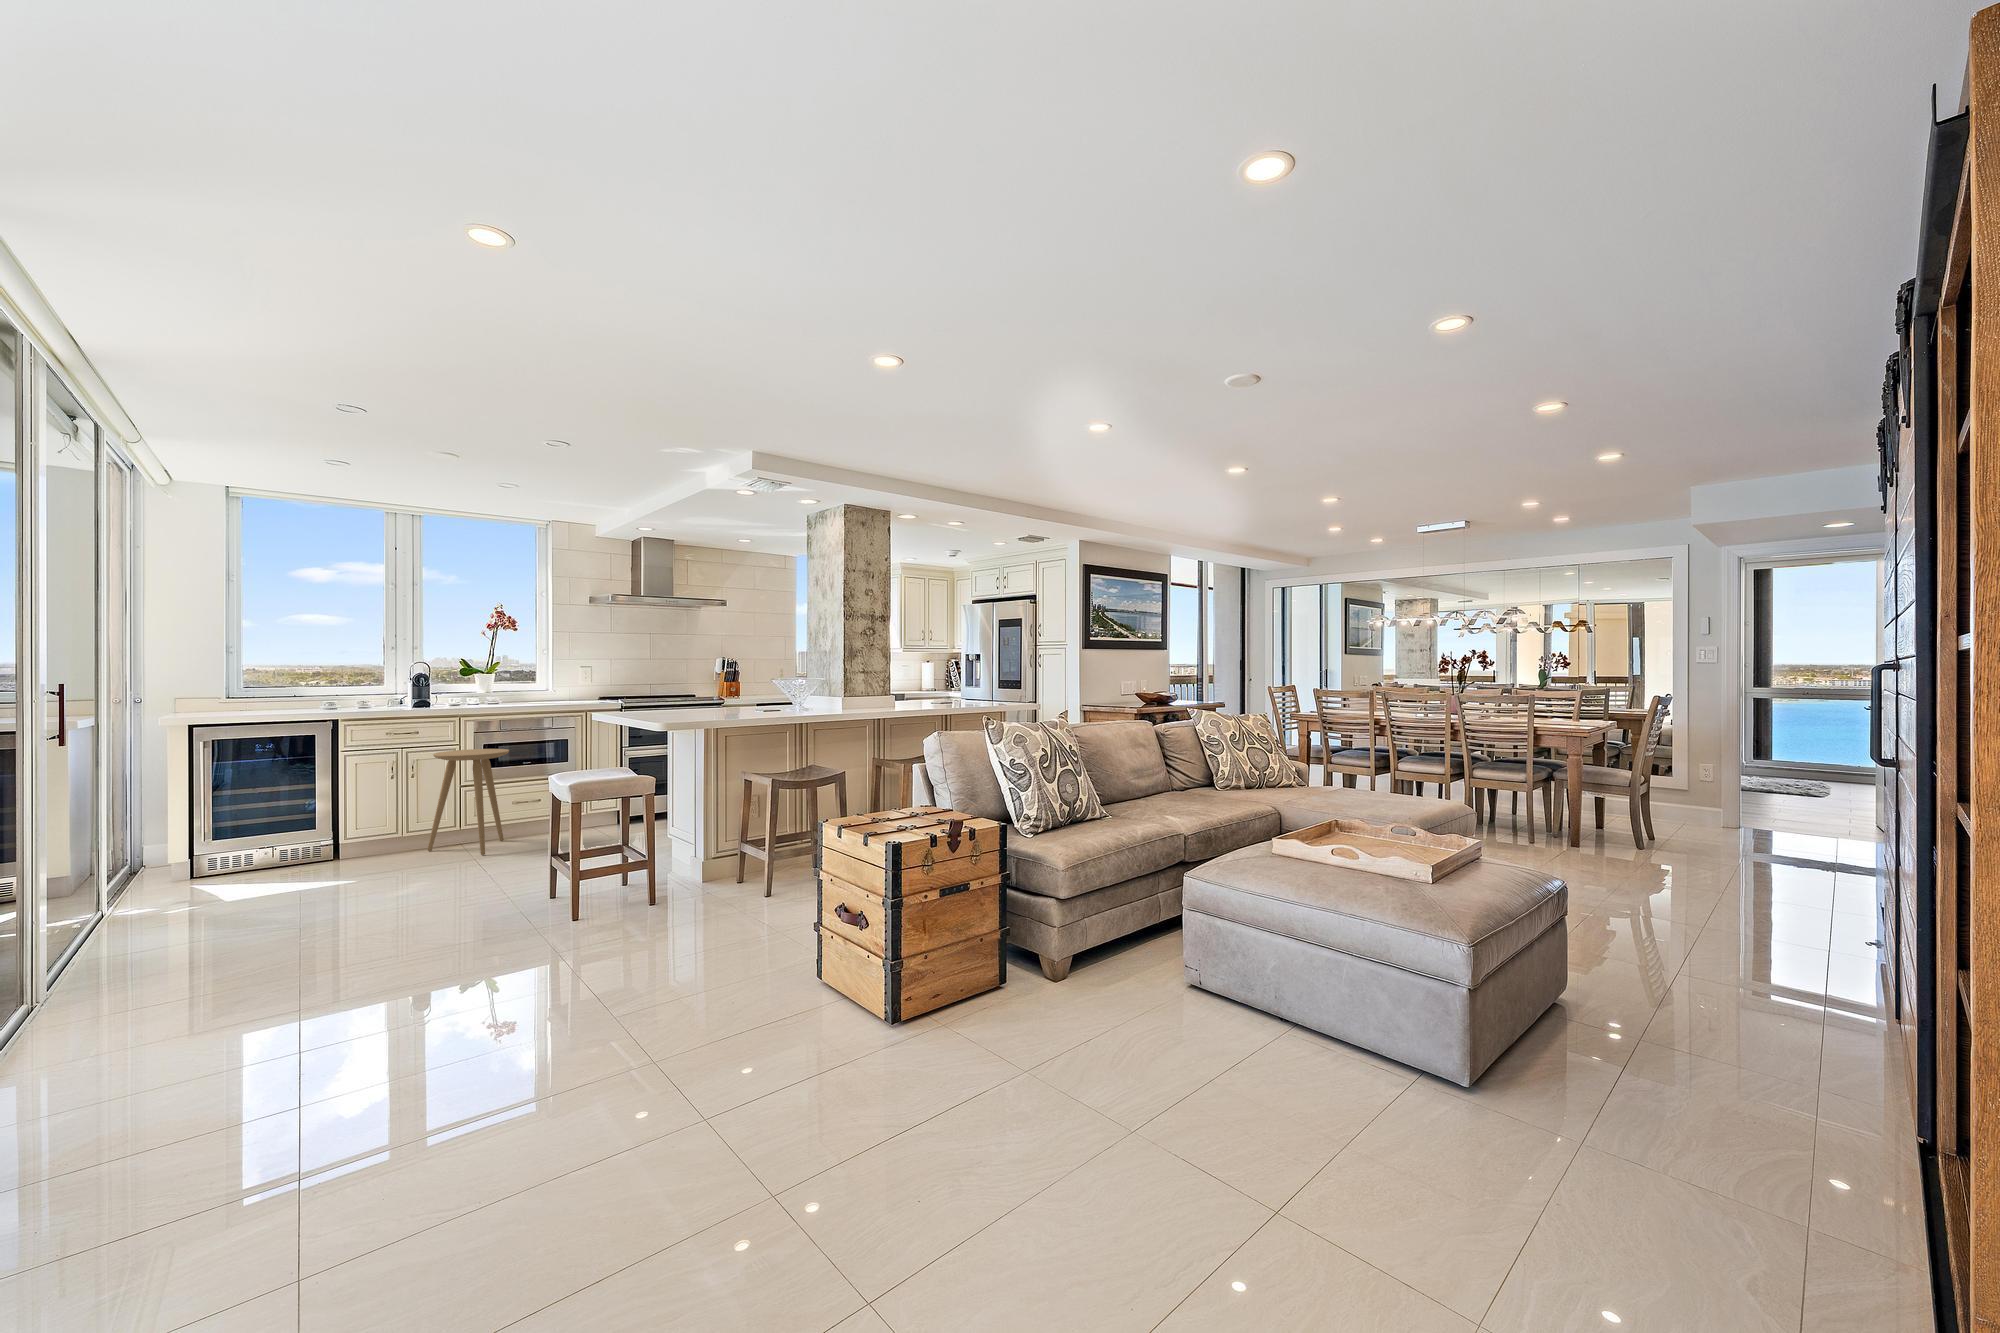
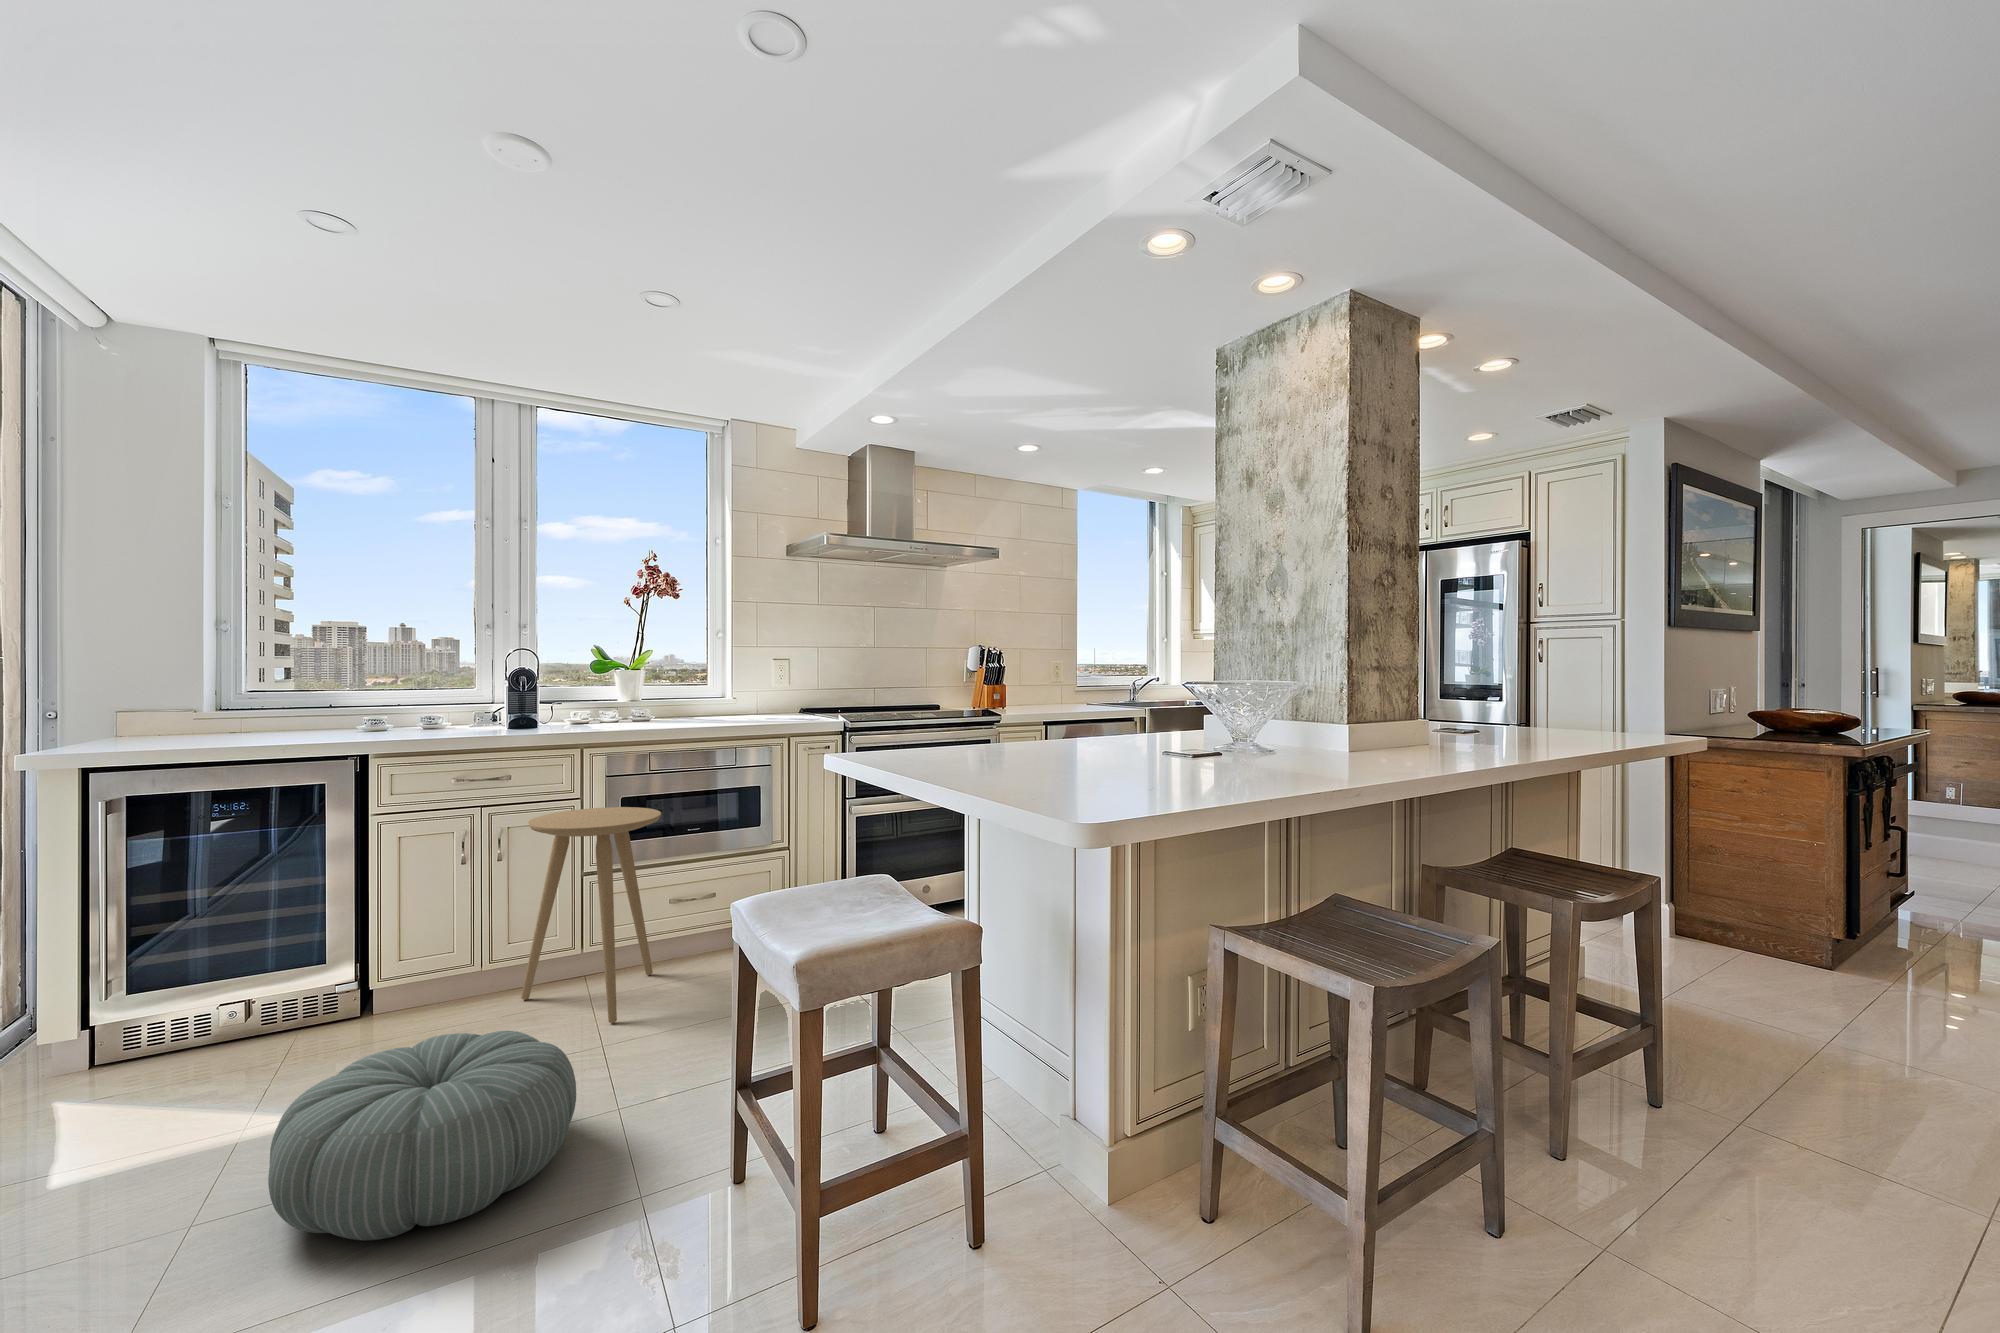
pouf: none [336,838,472,903] -> present [268,1031,576,1240]

